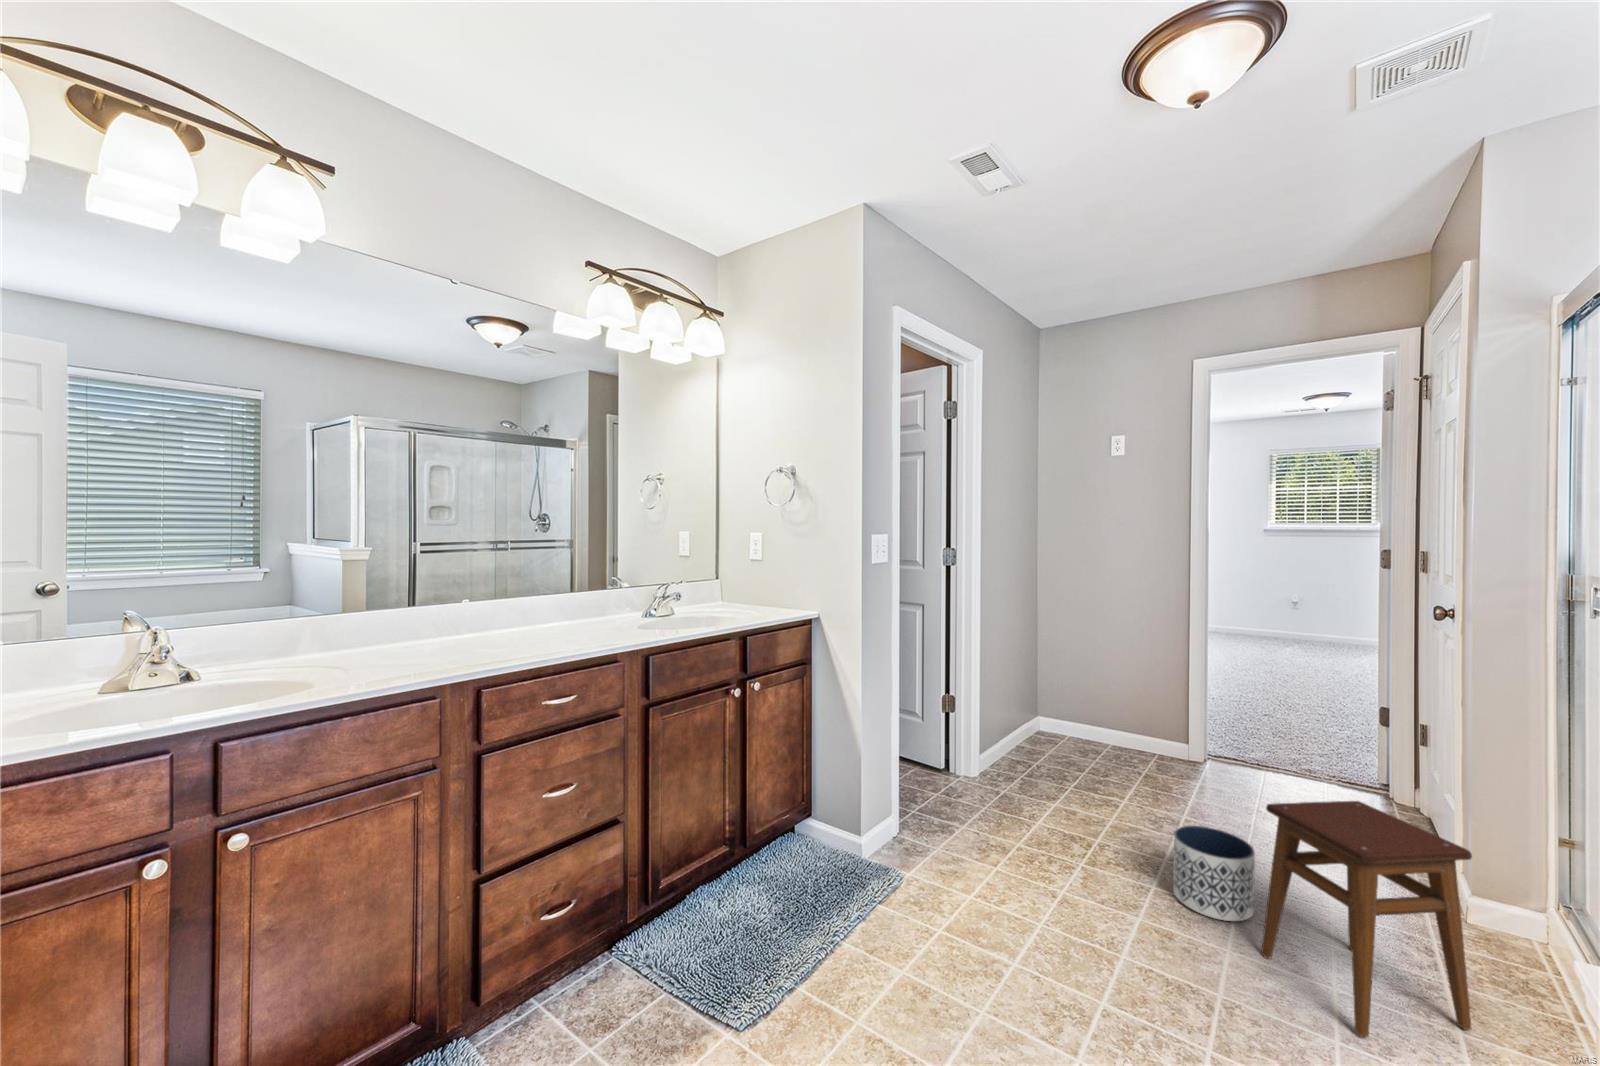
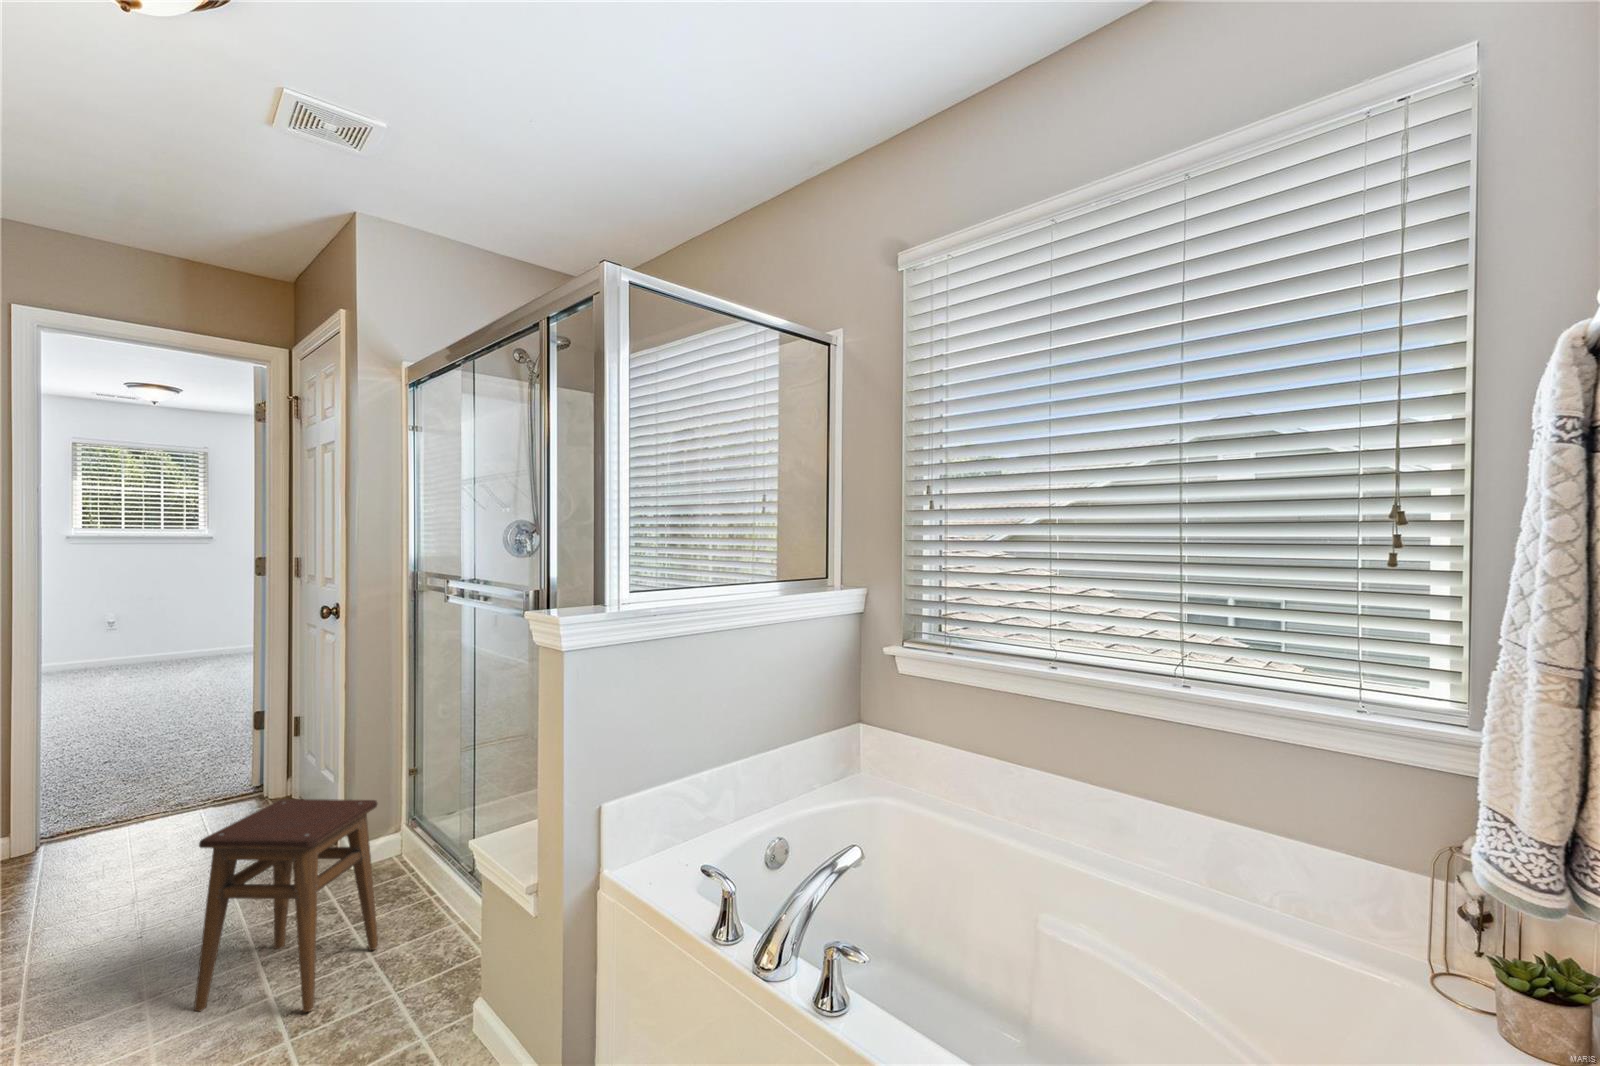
planter: present [1173,826,1255,921] -> none [56,901,173,1024]

